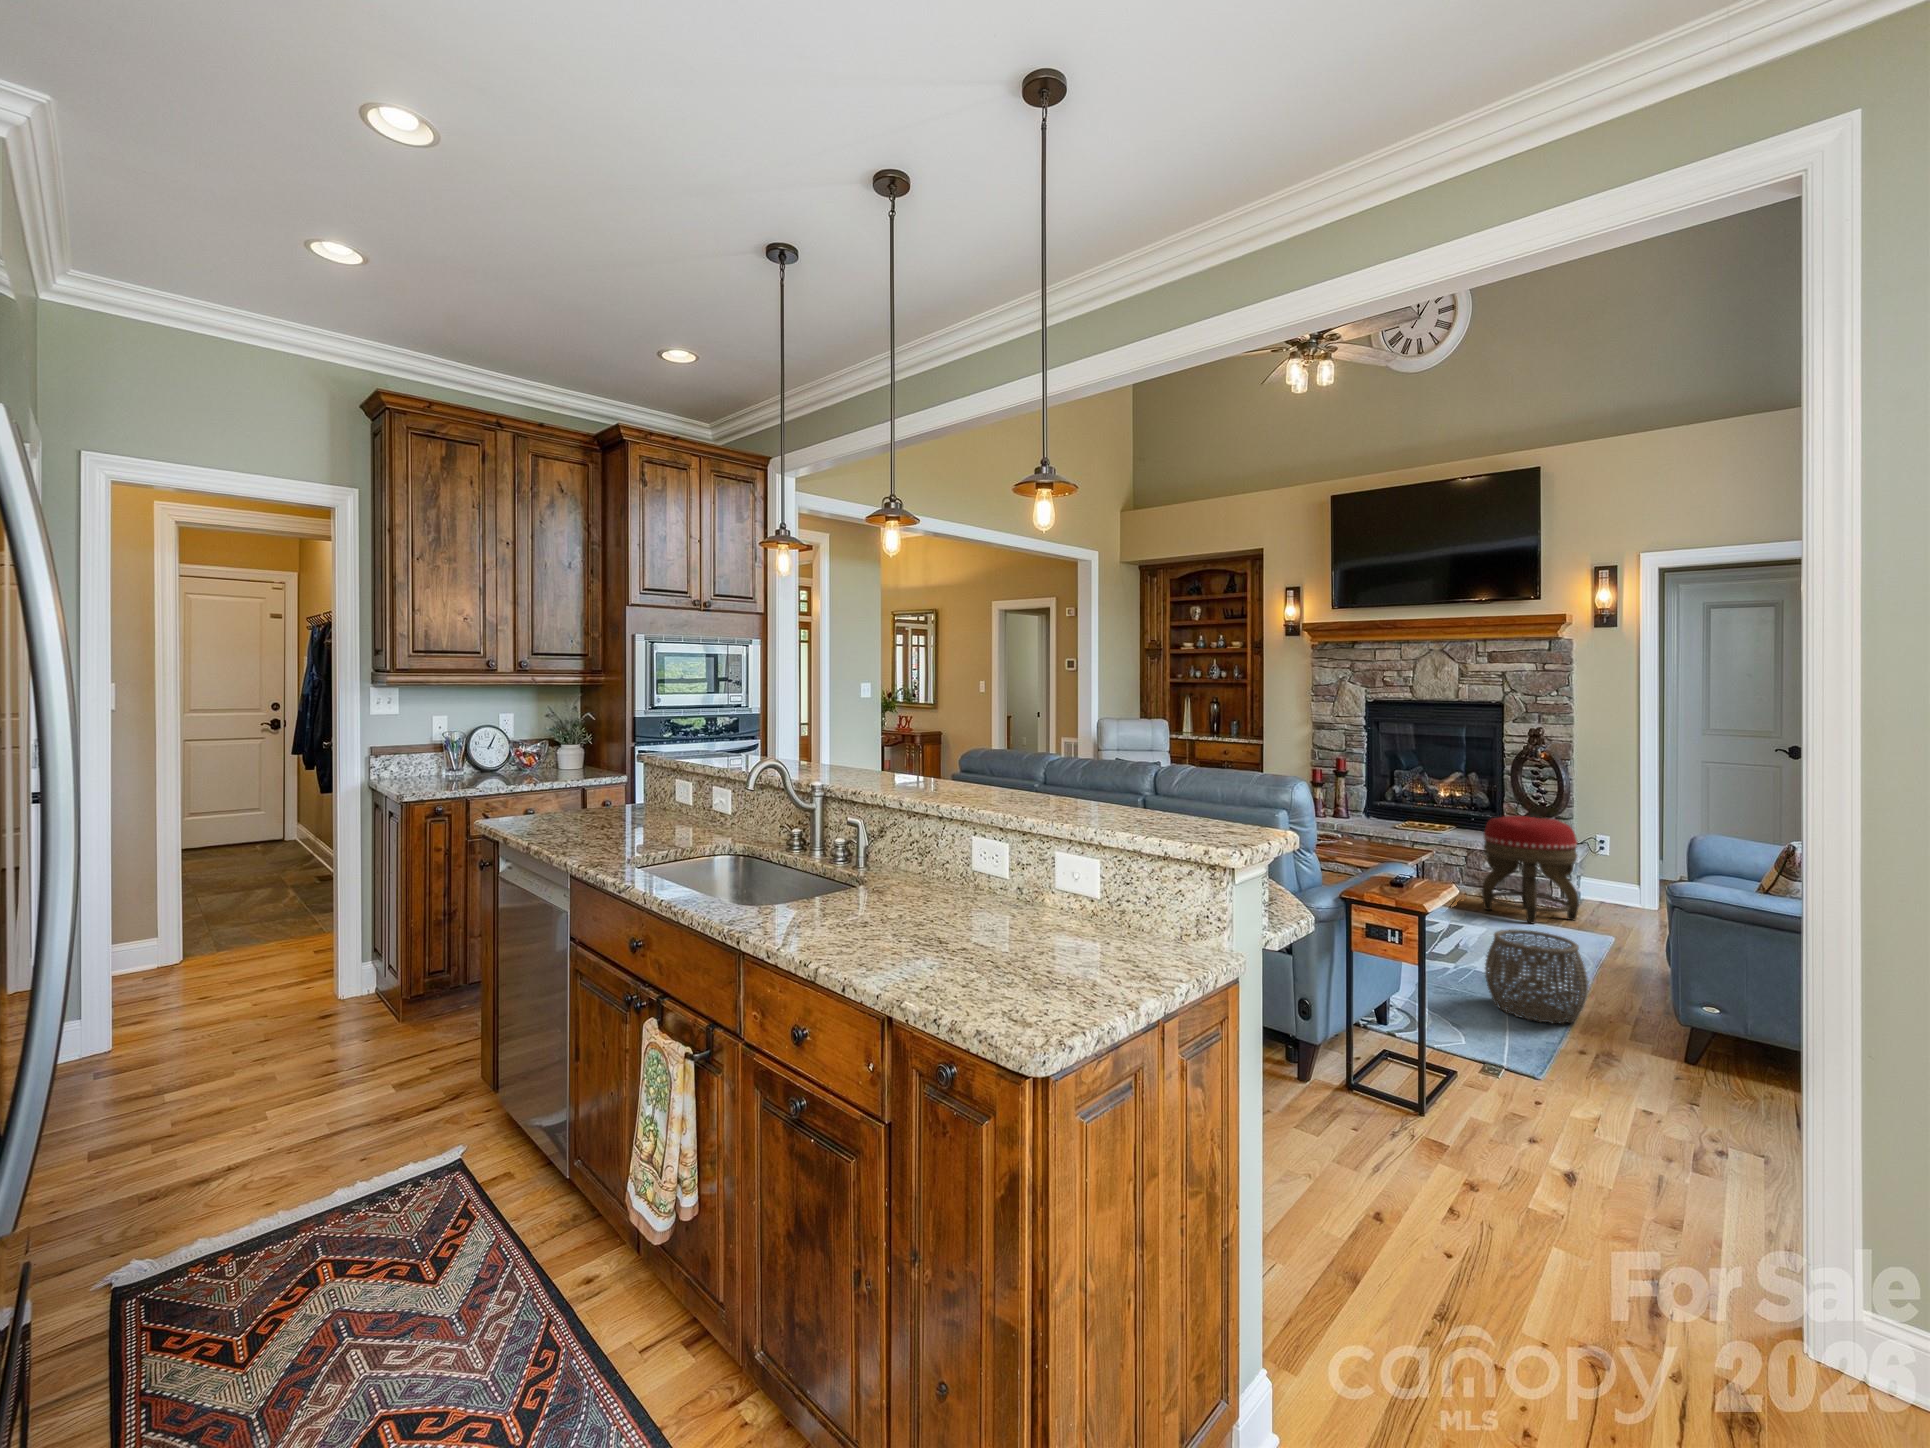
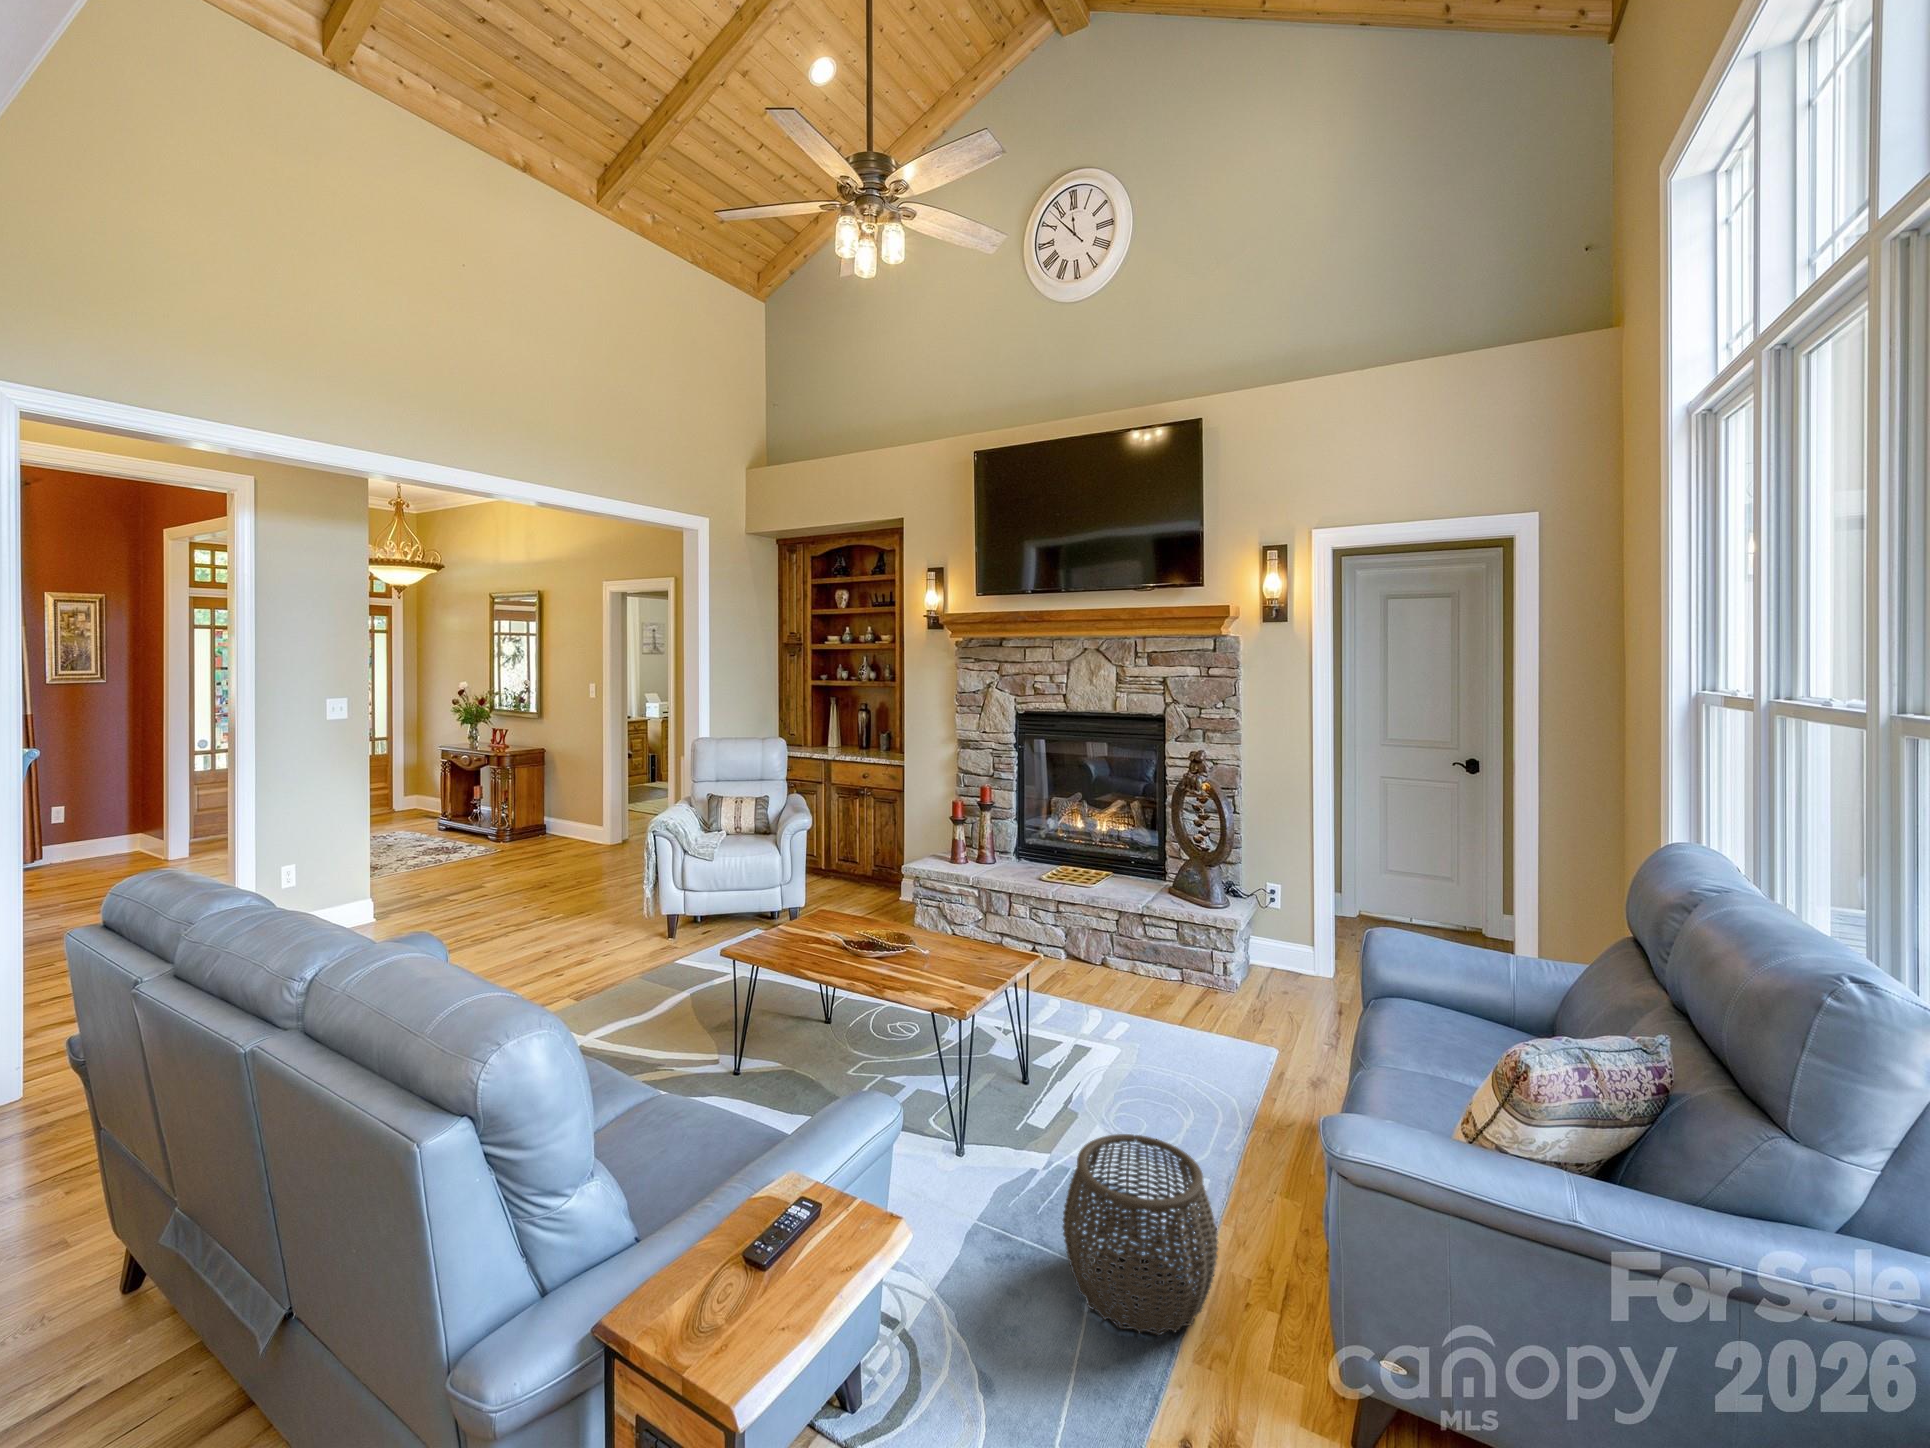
footstool: present [1482,816,1579,923] -> none [1124,875,1237,1033]

